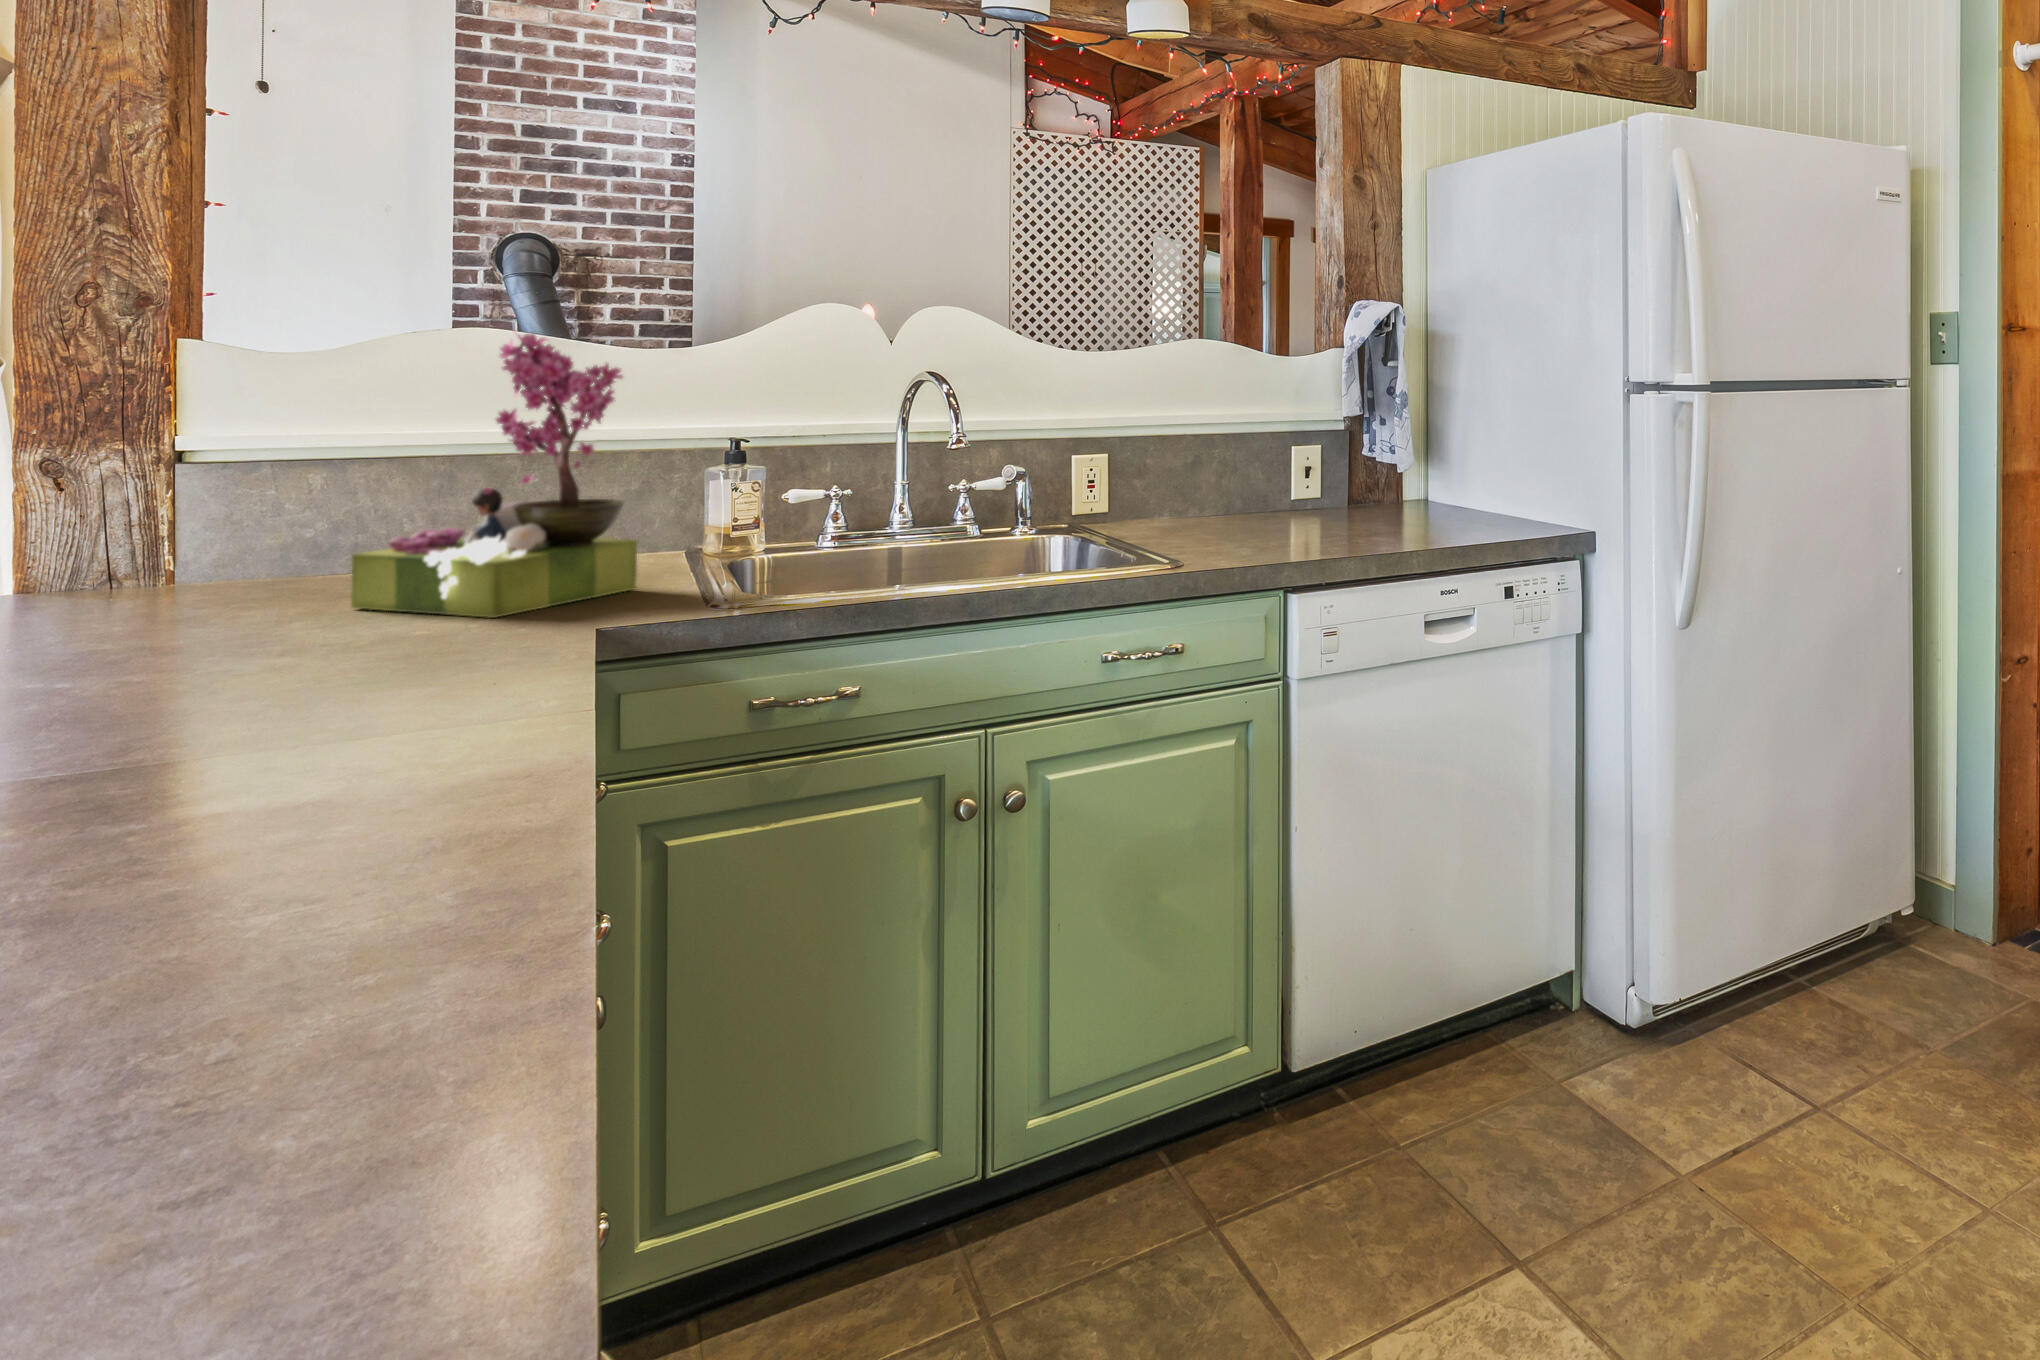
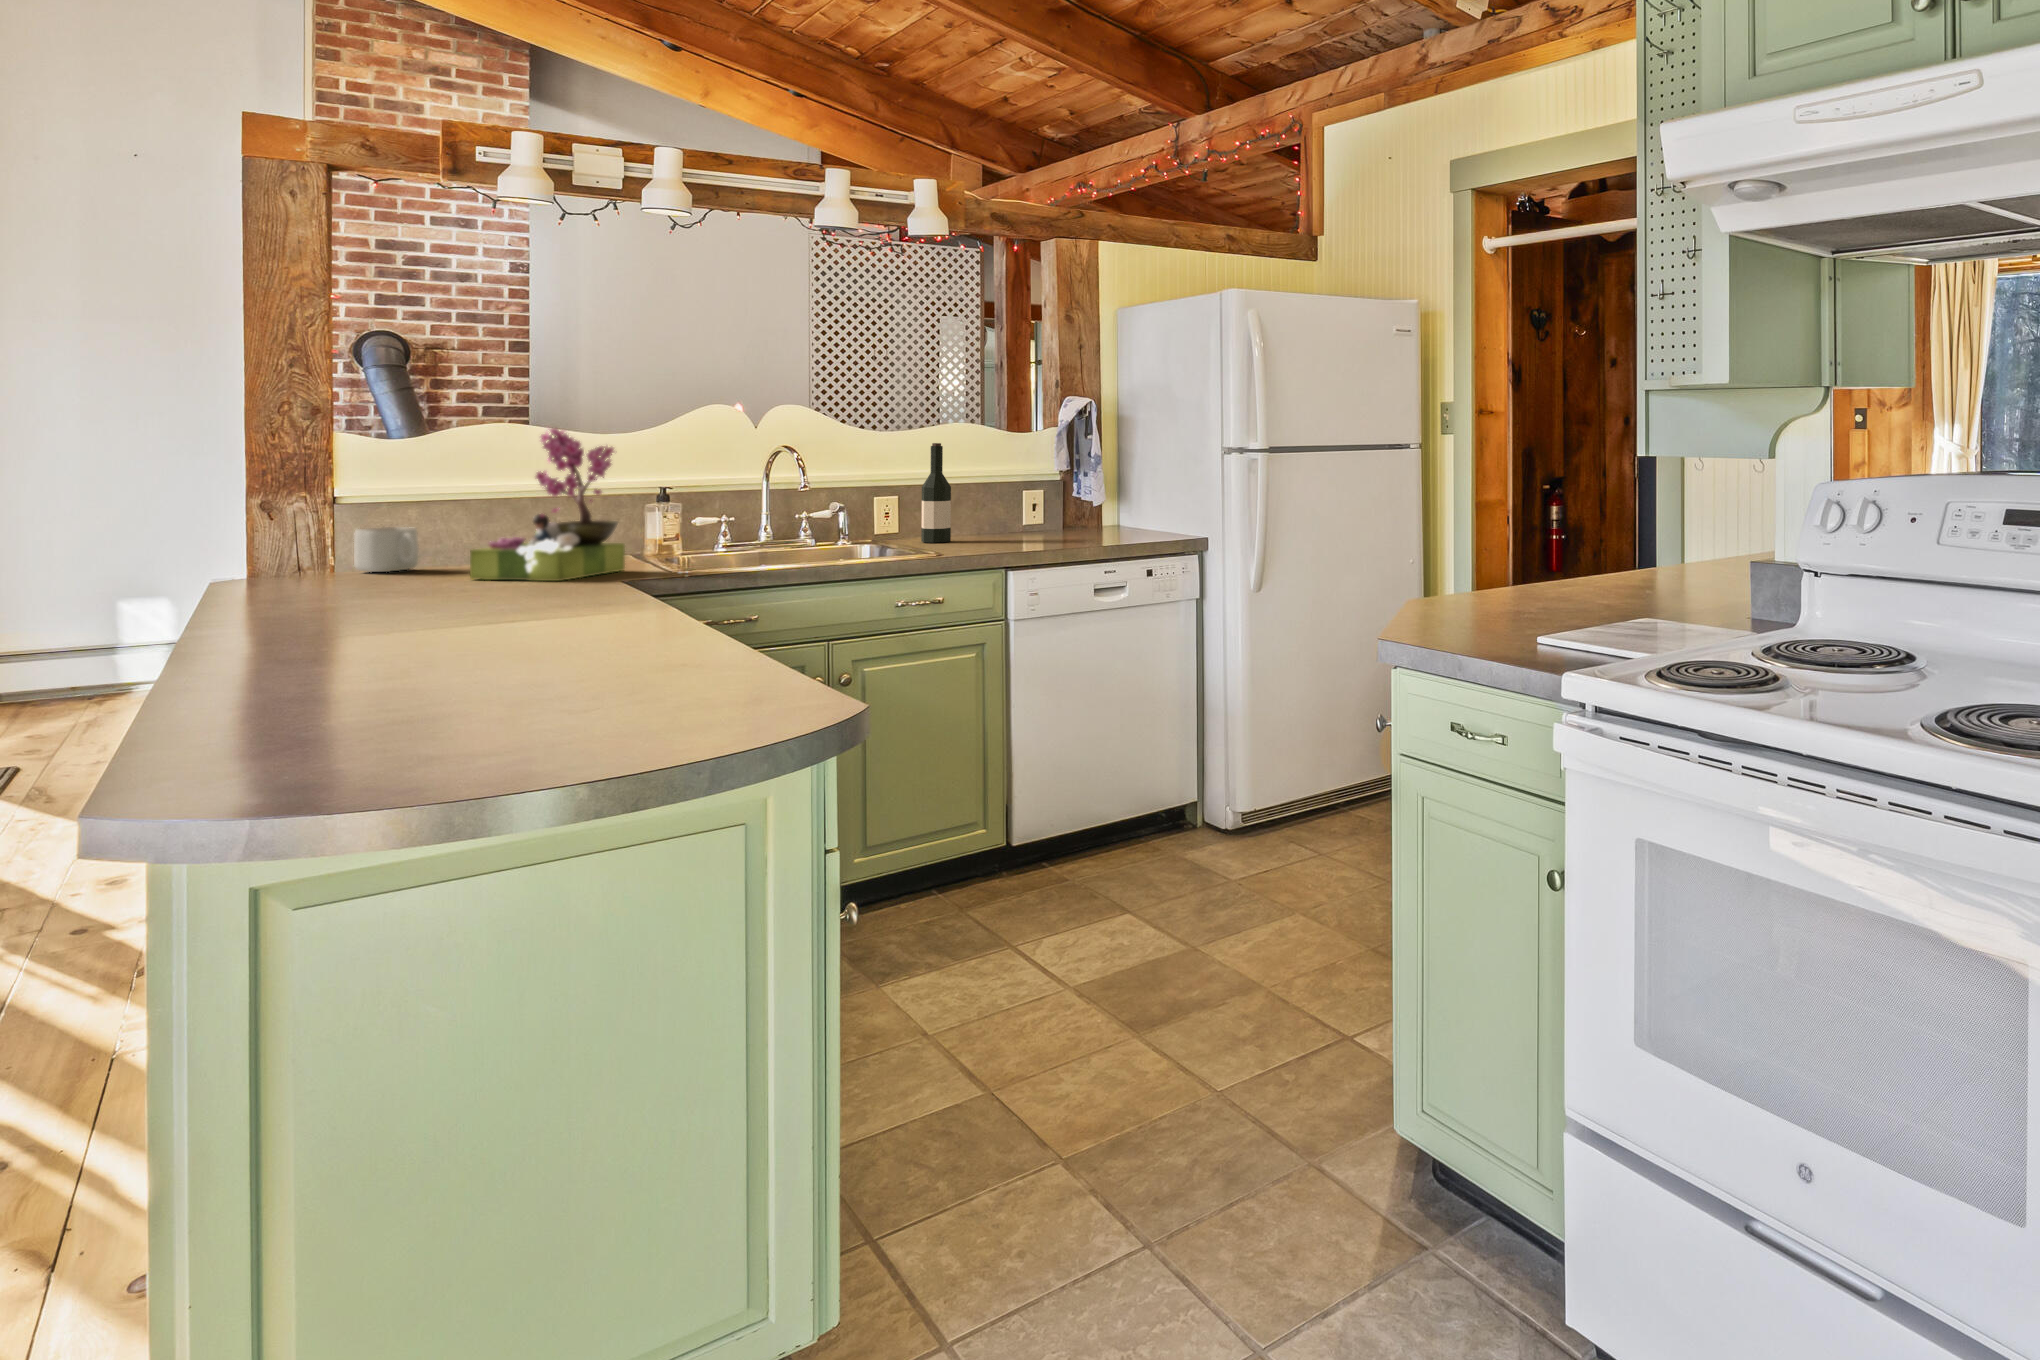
wine bottle: none [1138,371,1184,529] -> present [921,443,951,543]
mug: none [205,502,315,583] -> present [354,527,419,572]

